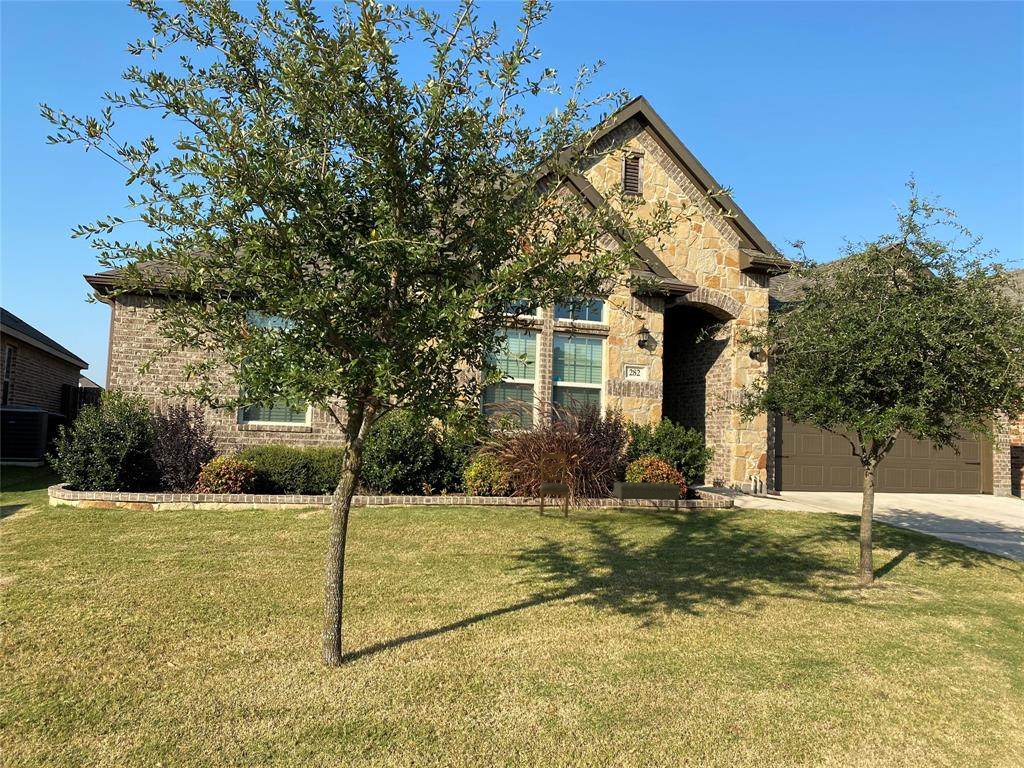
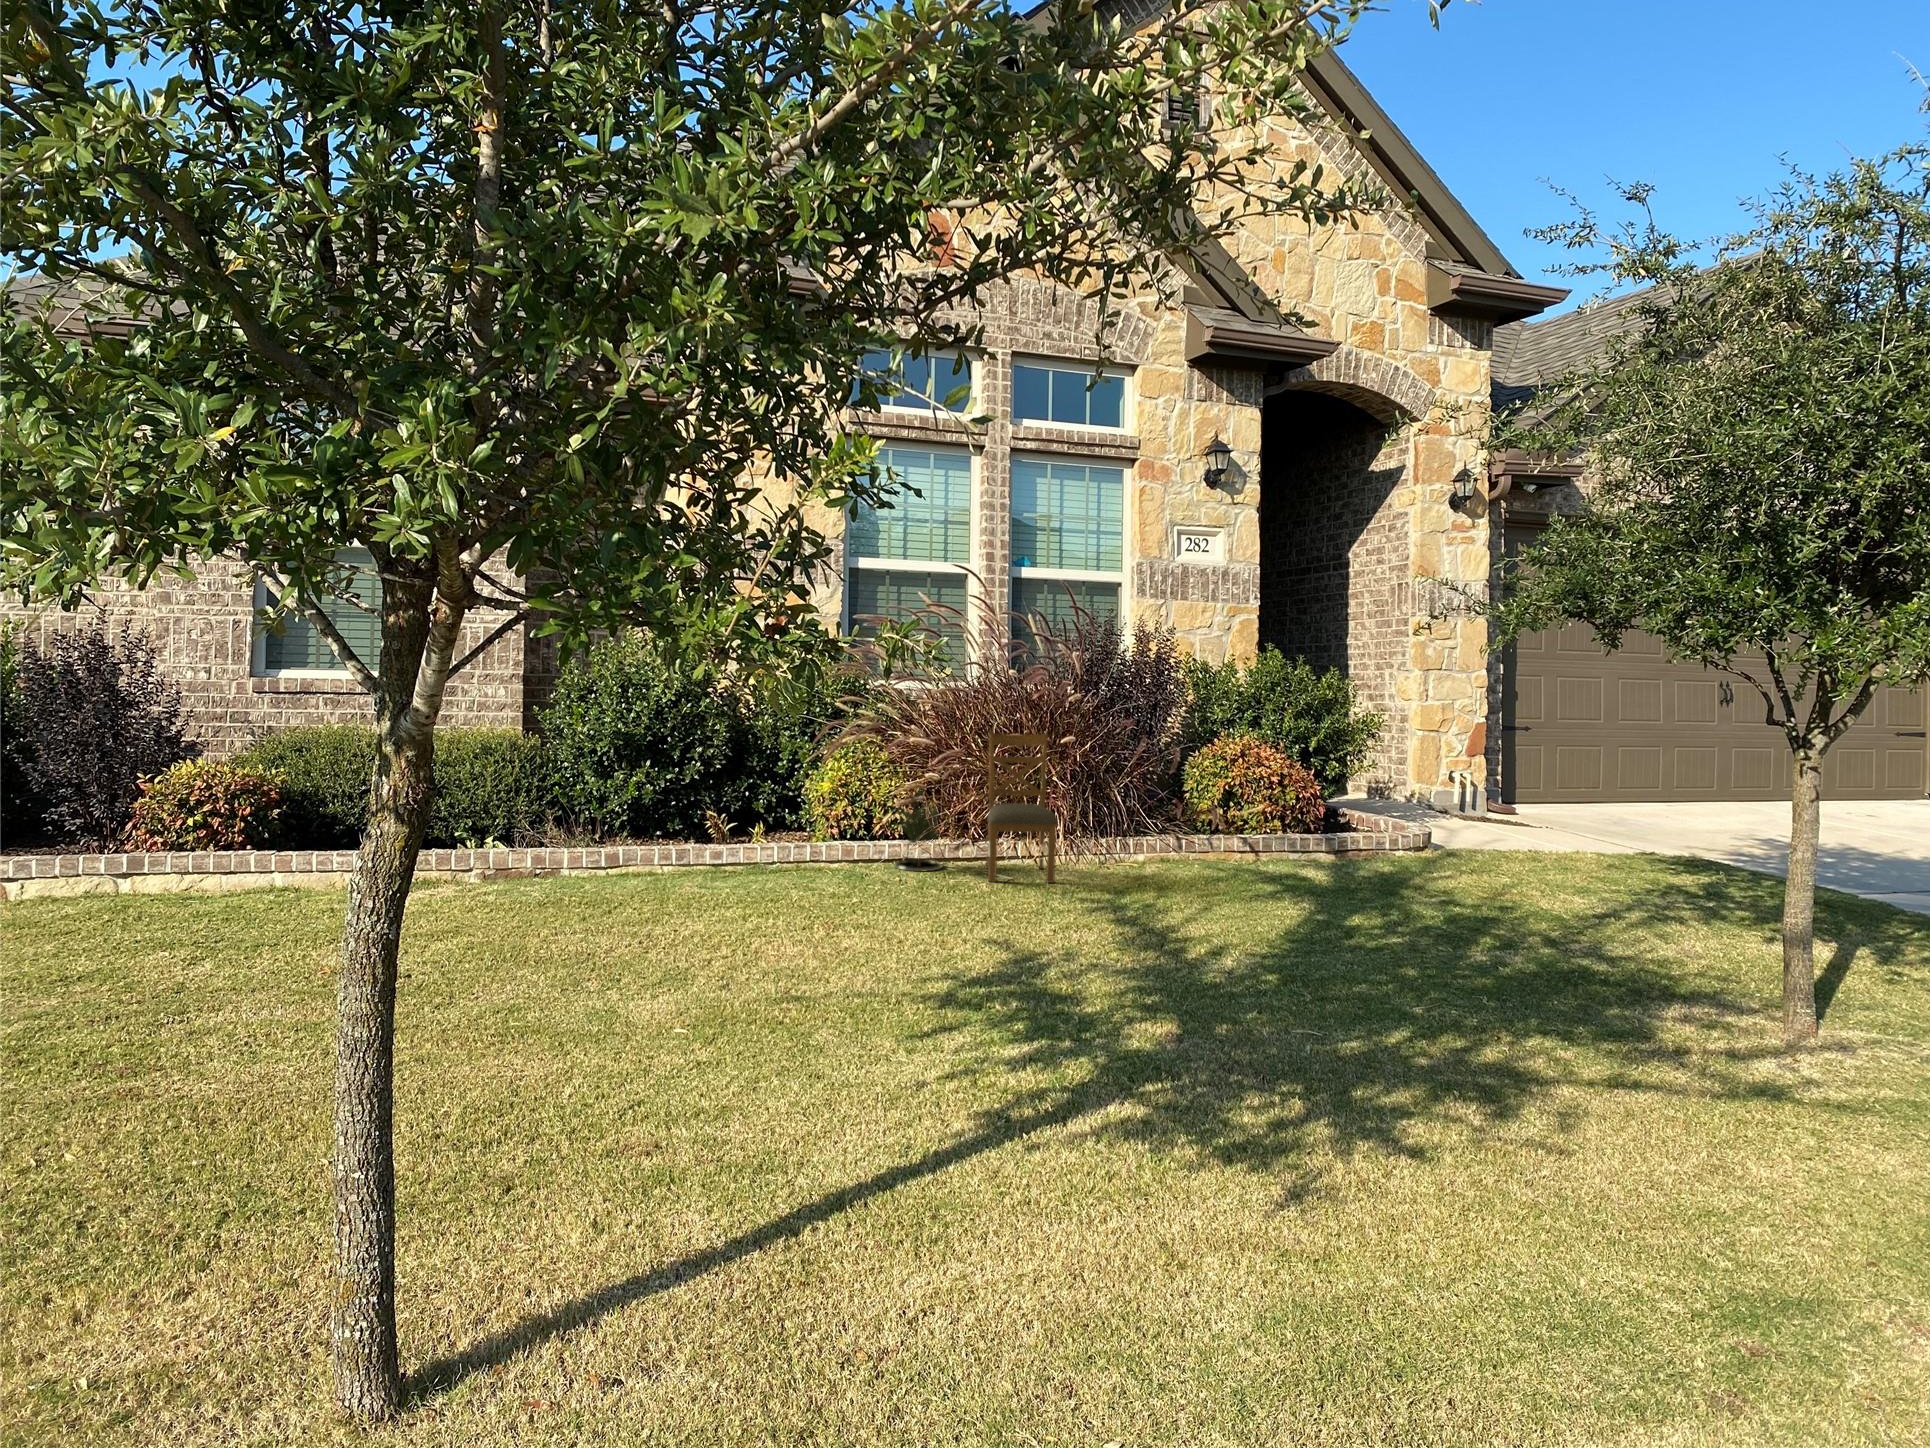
potted tree: none [501,472,523,511] -> present [895,786,943,871]
bench: present [614,482,680,513] -> none [1158,796,1312,868]

